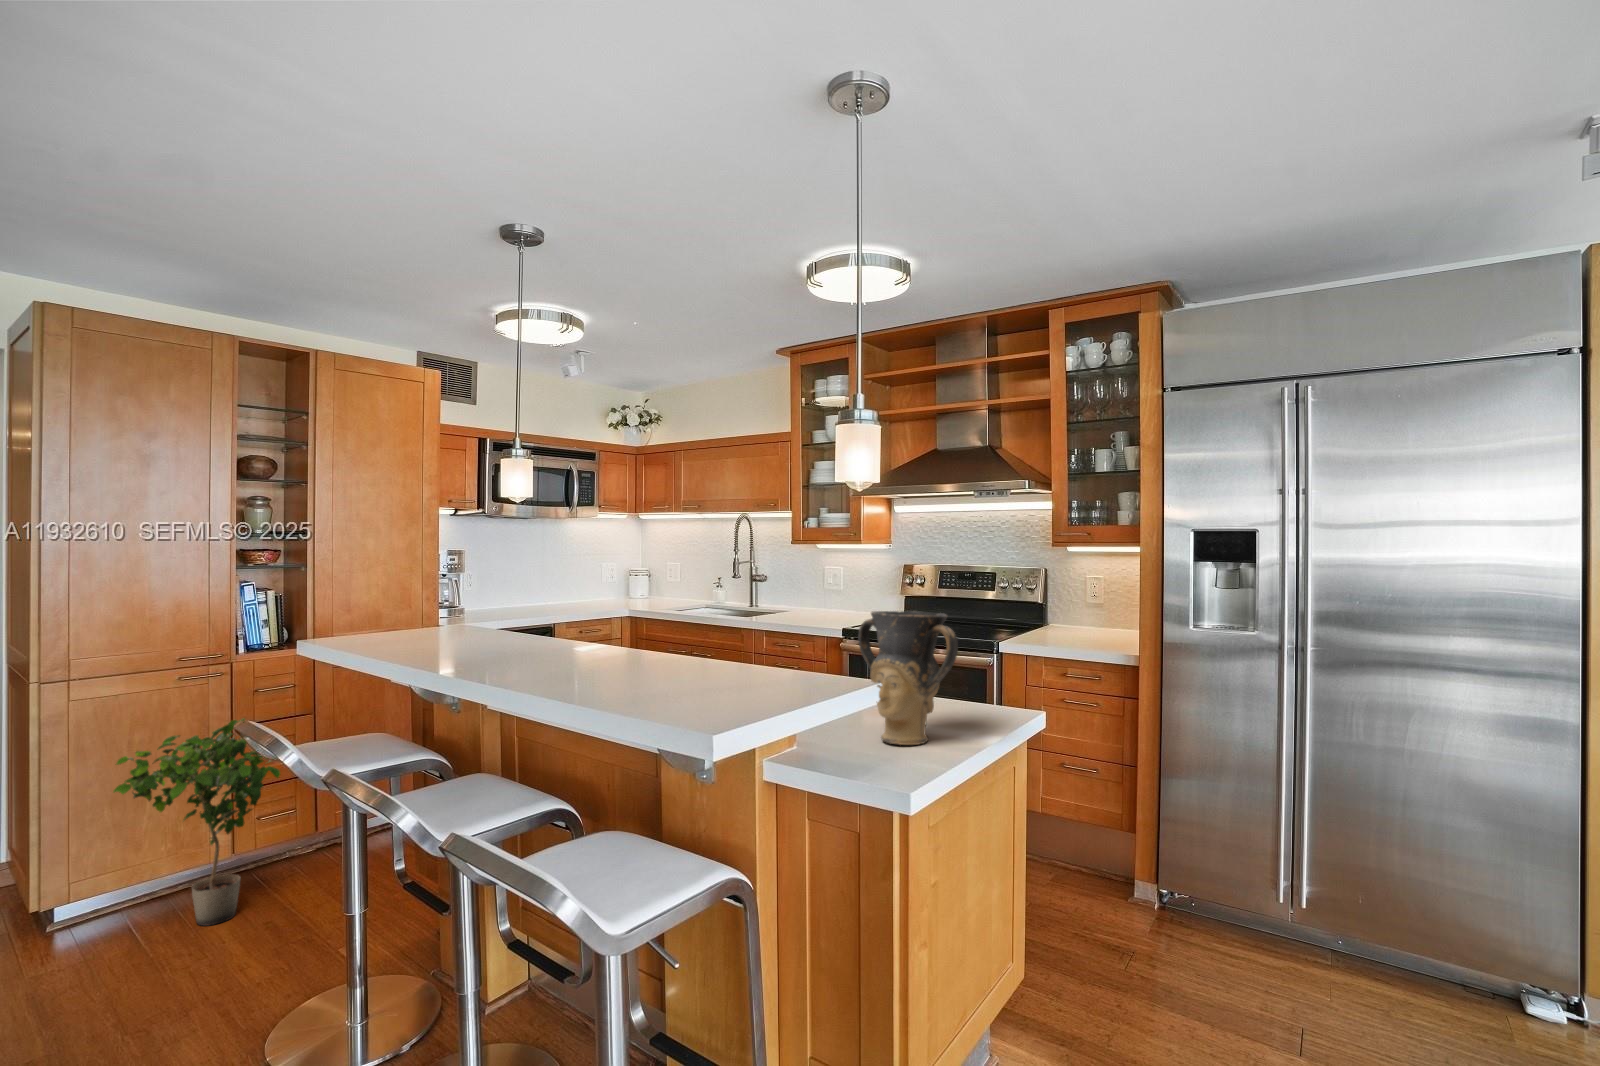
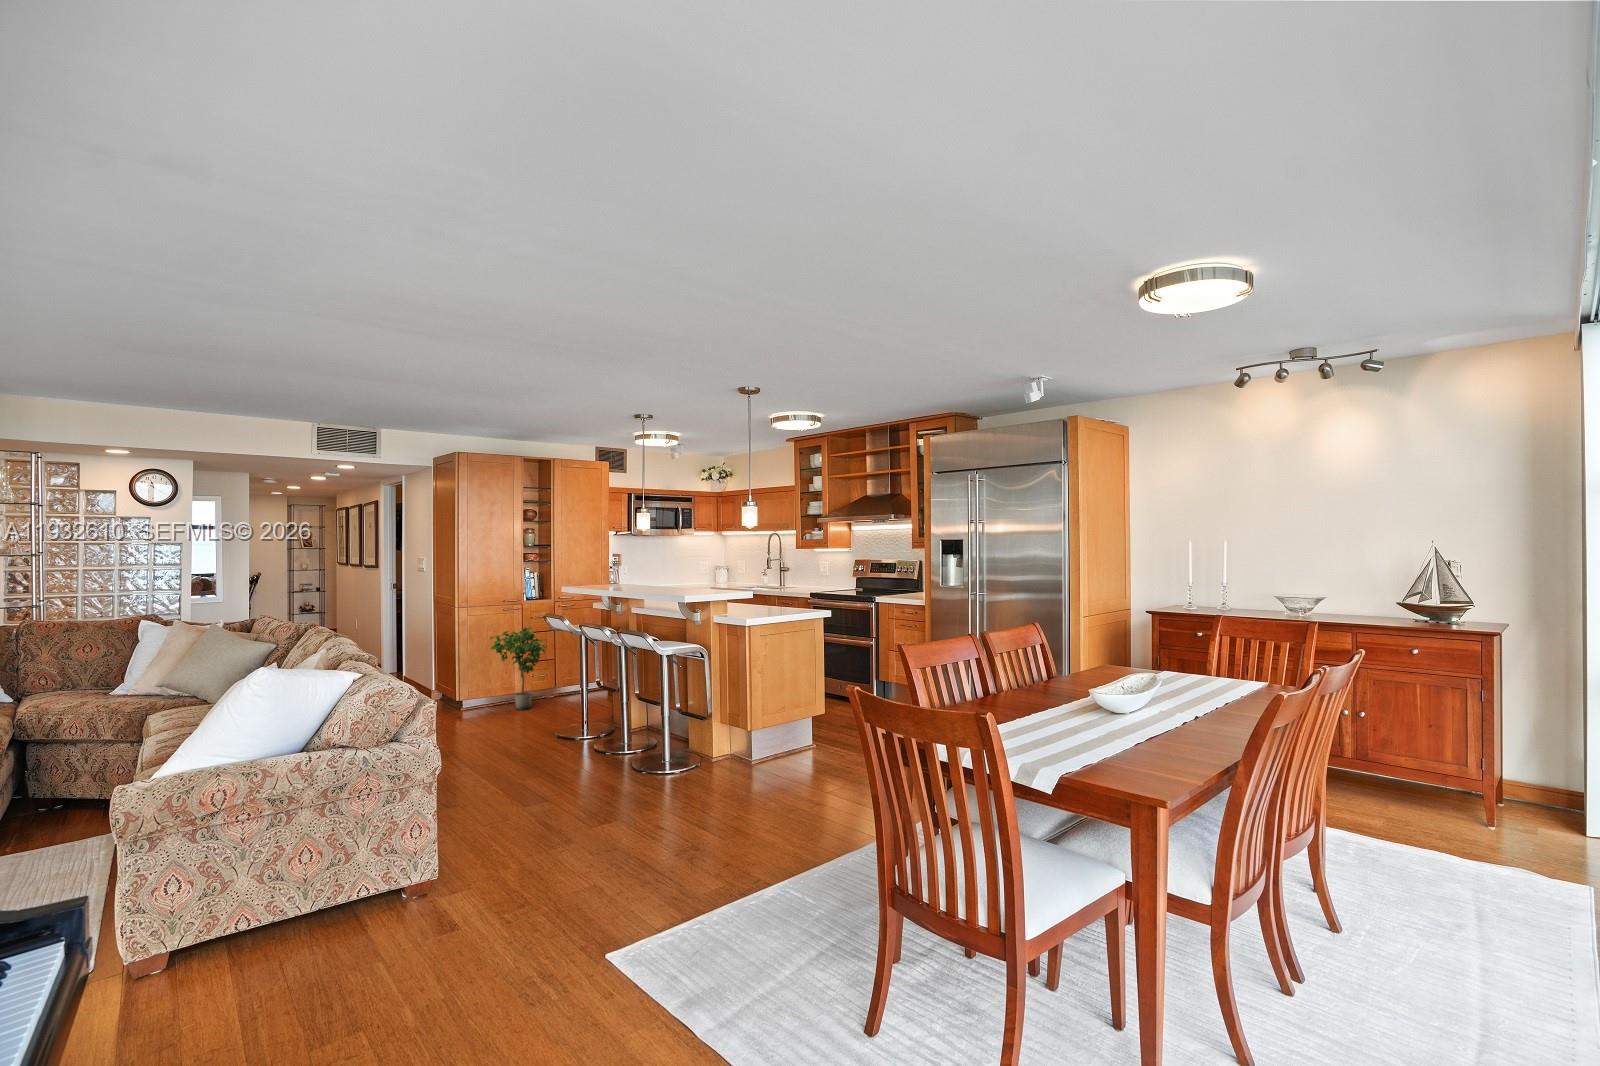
vase: present [858,611,958,745] -> none [751,571,778,615]

